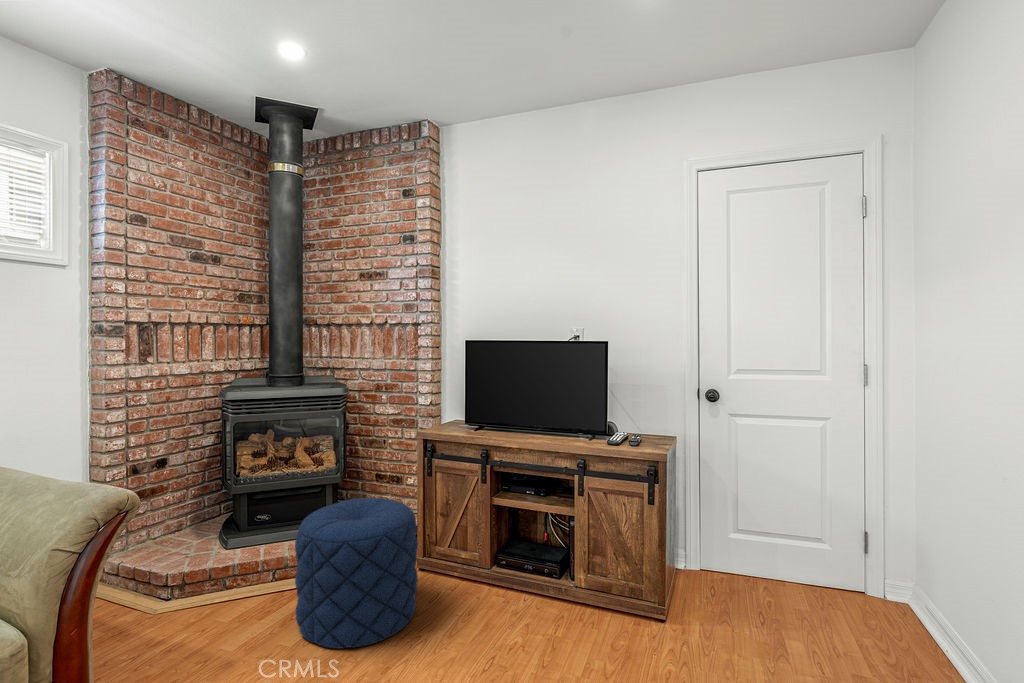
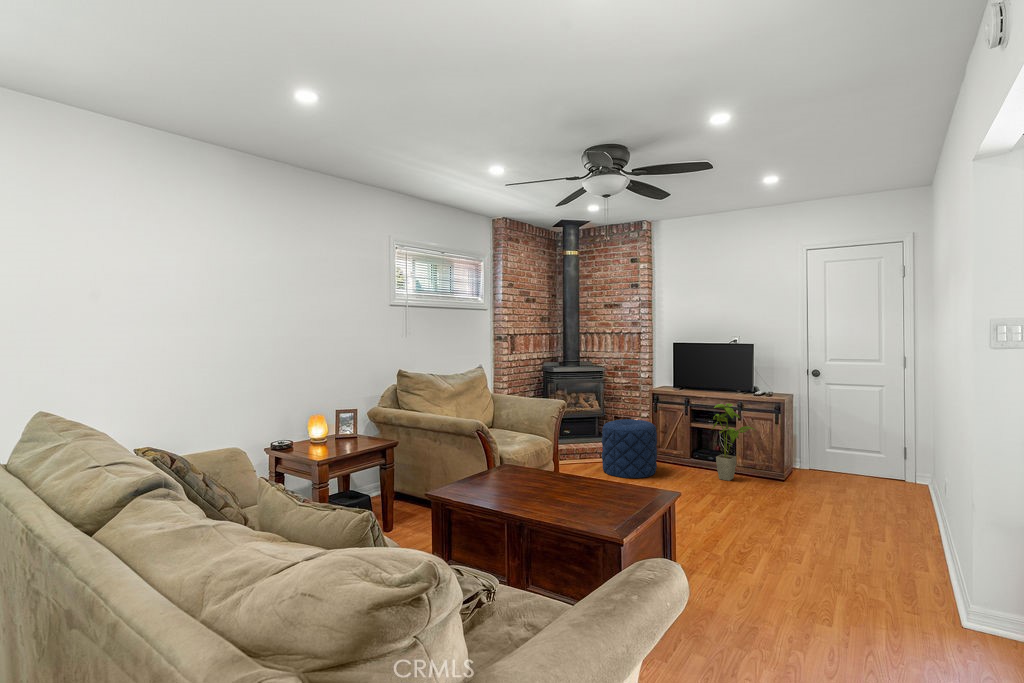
house plant: none [525,467,614,633] -> present [712,403,753,481]

